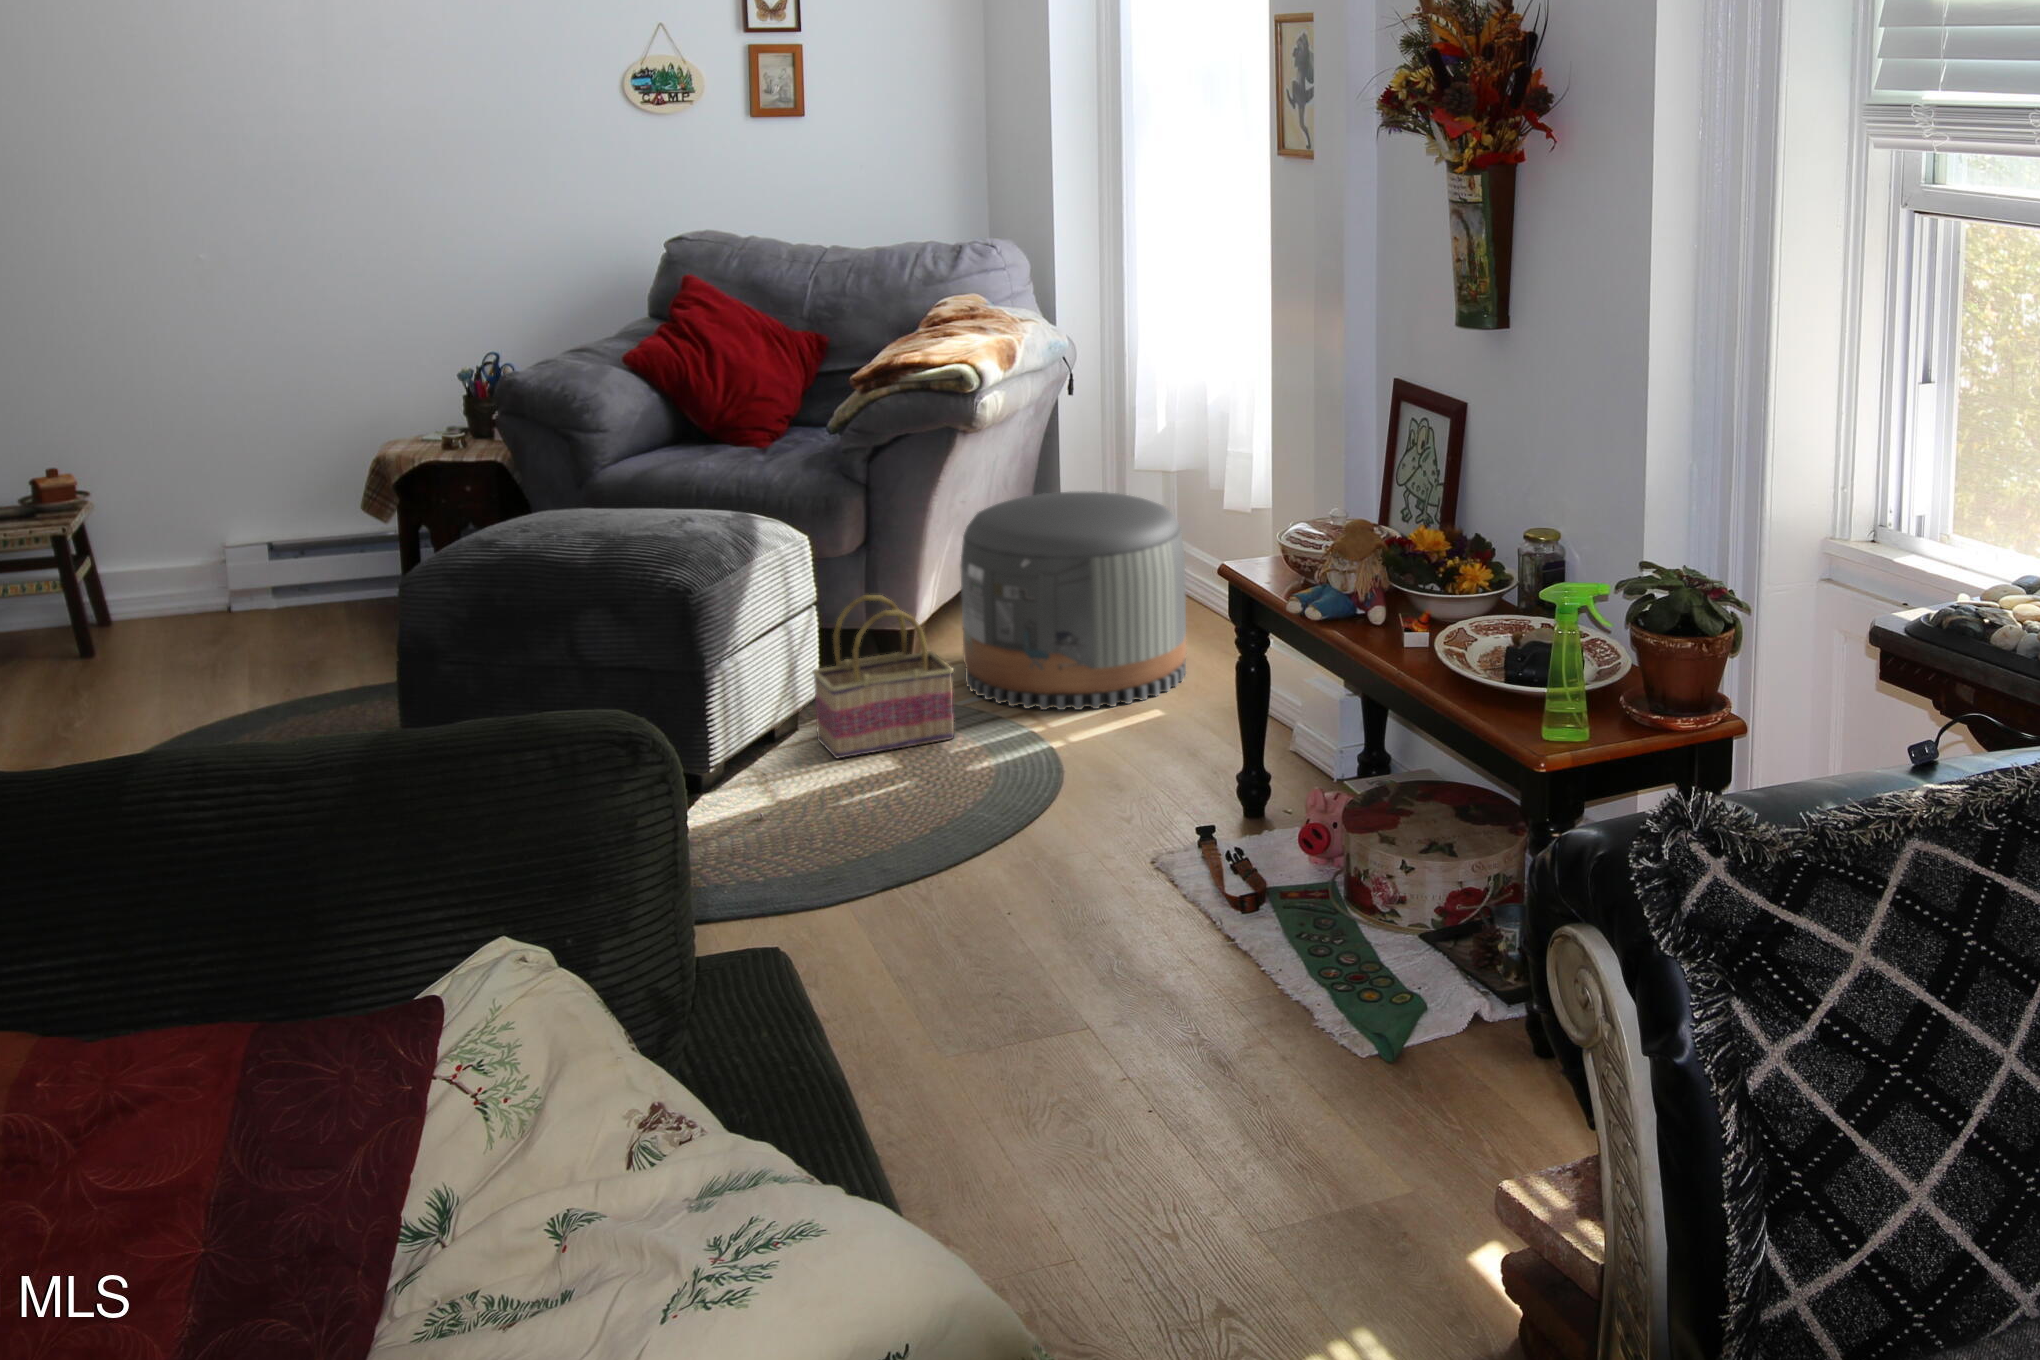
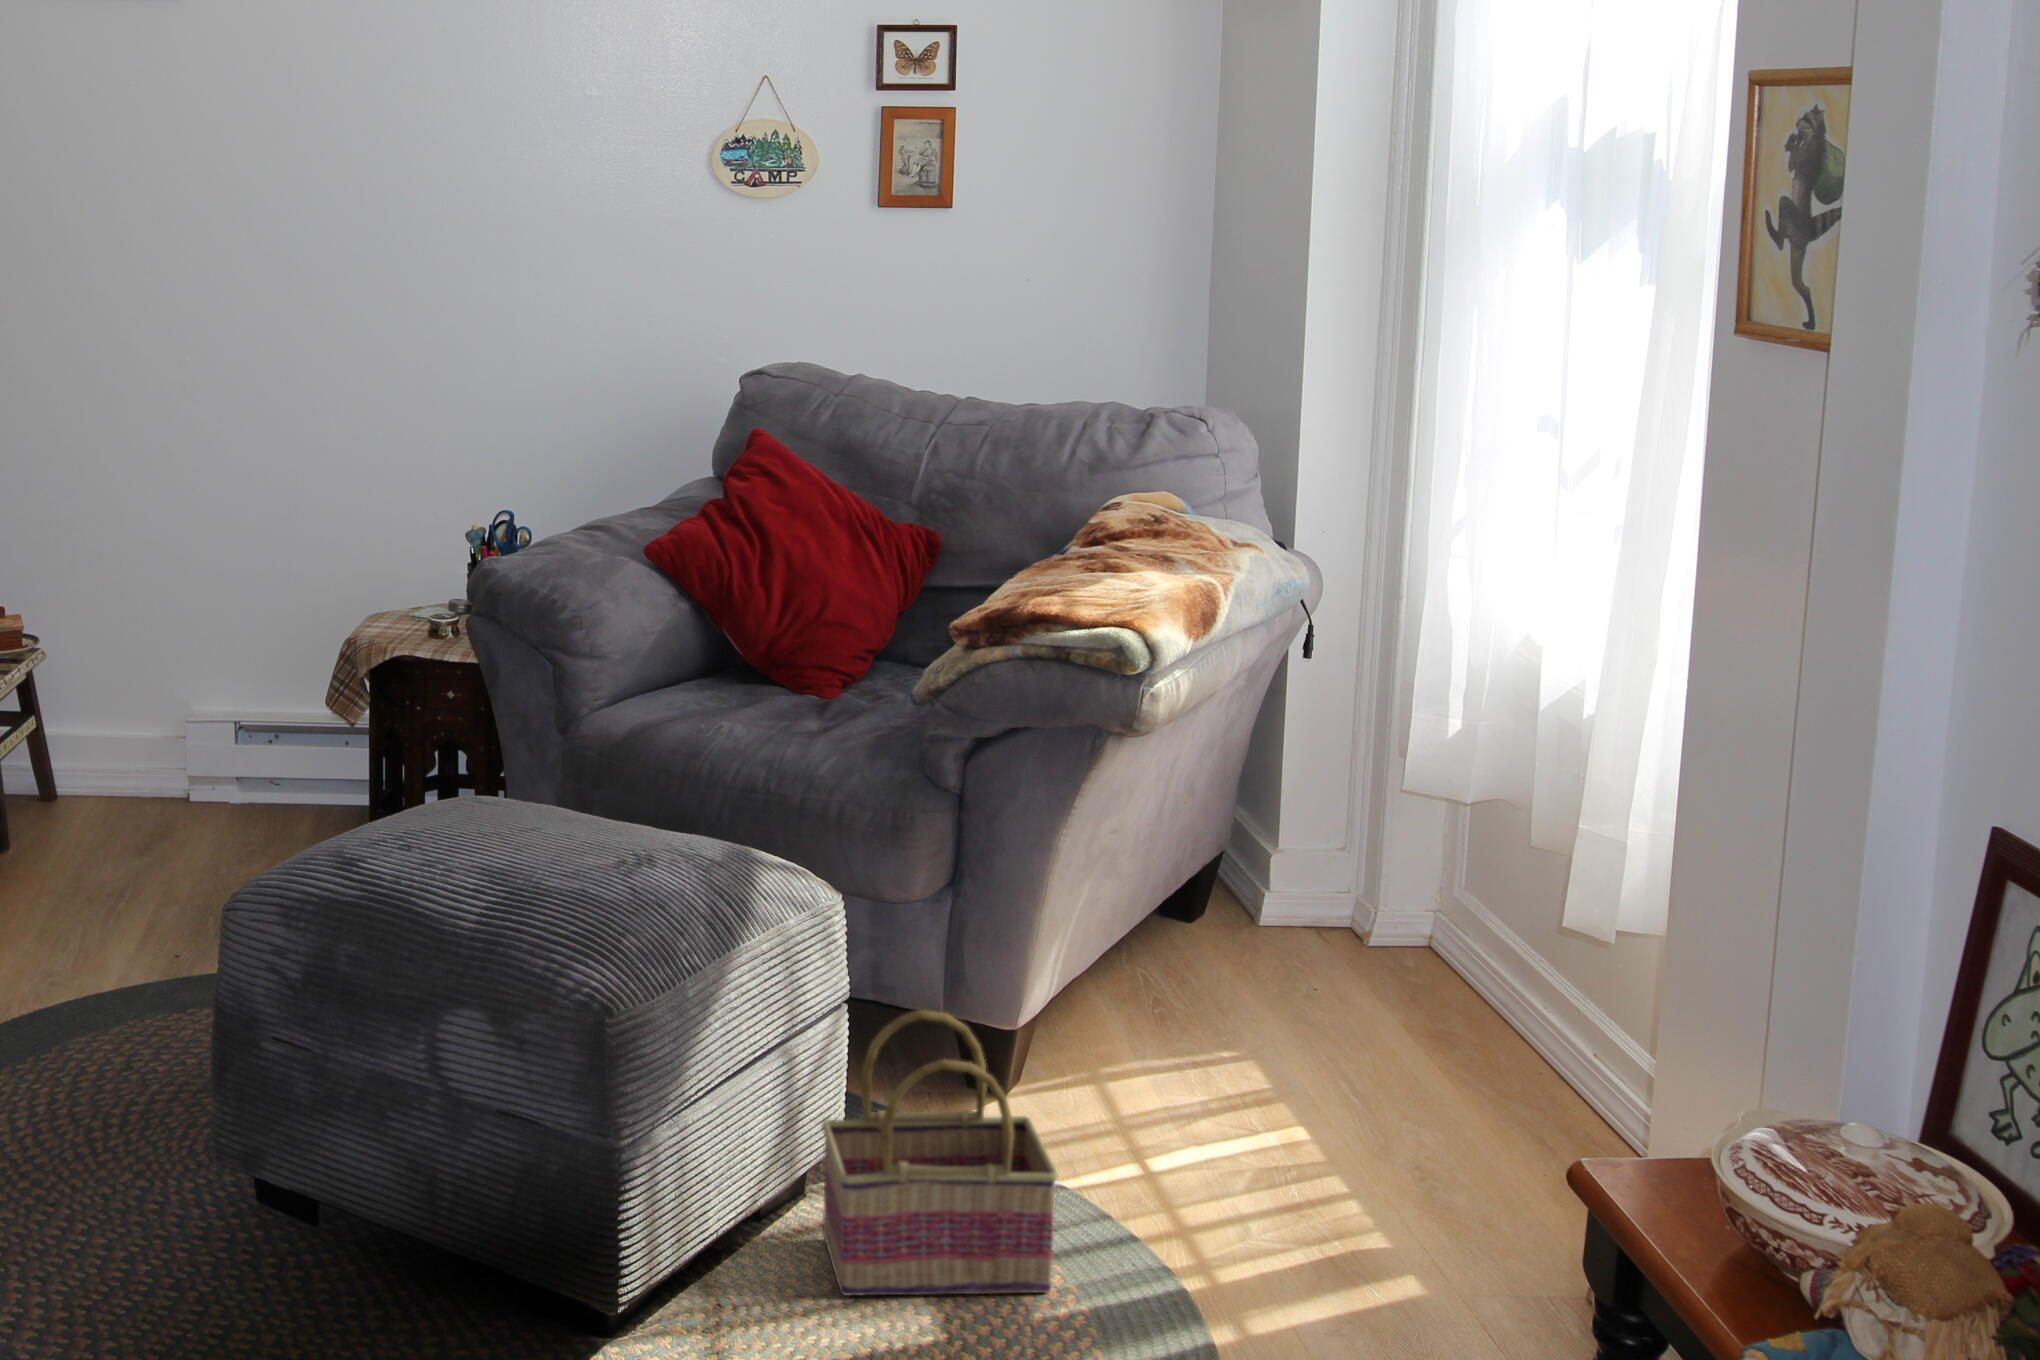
pouf: present [961,491,1186,710] -> none [1090,842,1500,1274]

